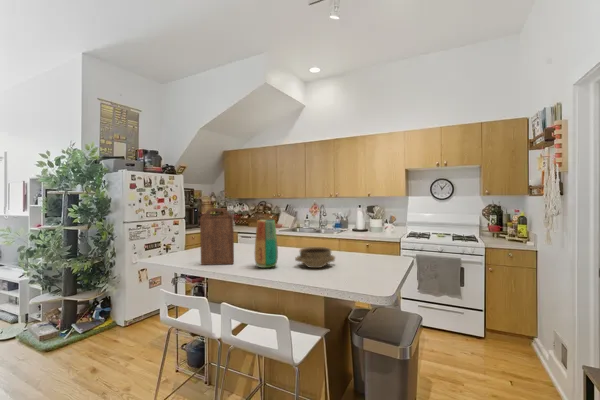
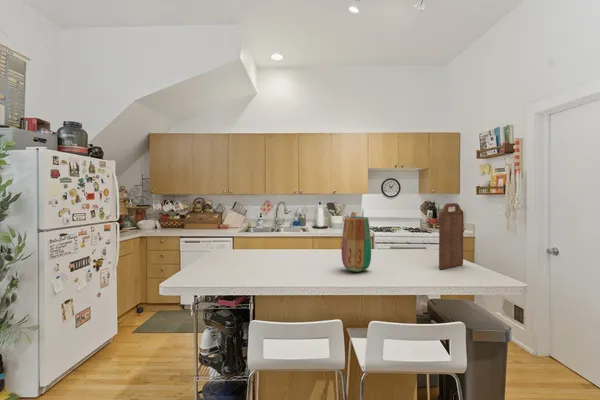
cutting board: present [200,208,234,265] -> present [439,203,463,269]
ceramic bowl: present [295,247,335,268] -> none [376,244,415,266]

